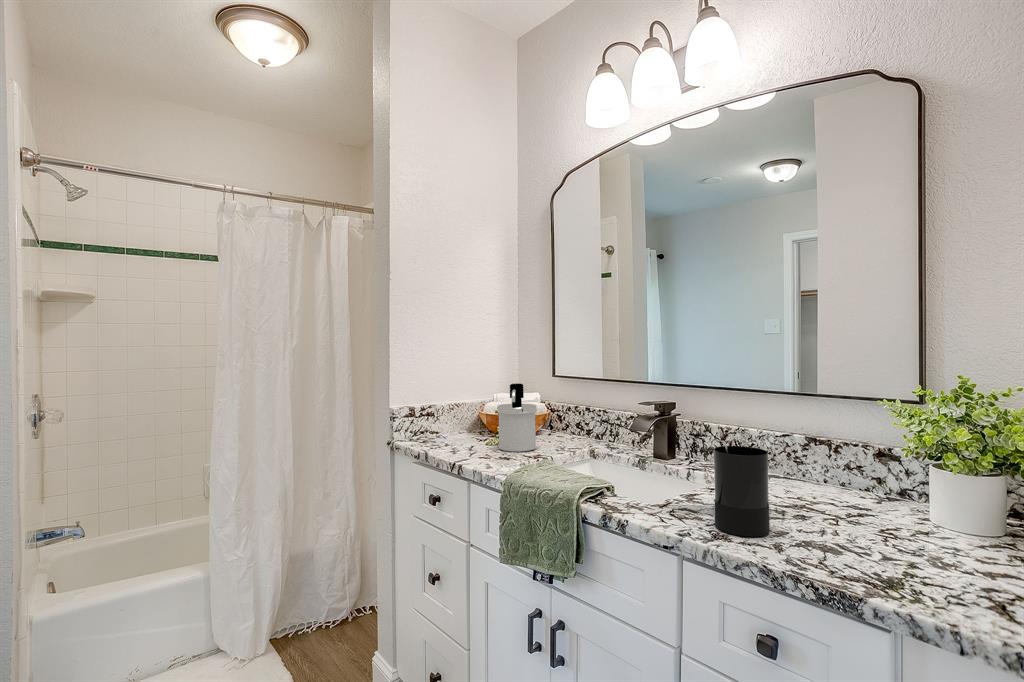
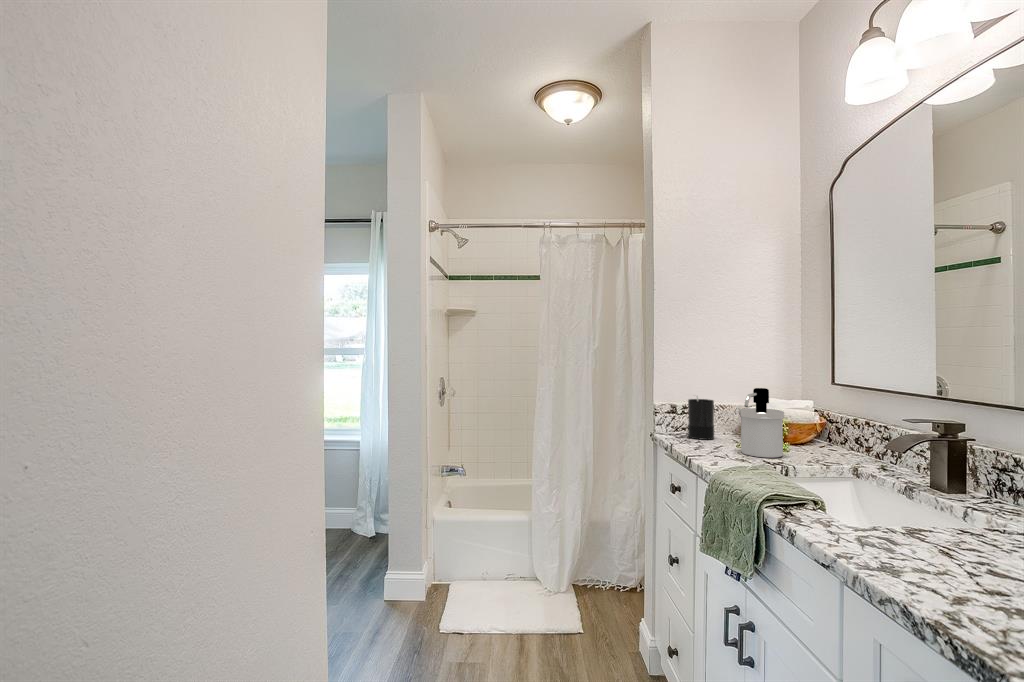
candle: present [709,439,770,536] -> present [688,396,714,440]

